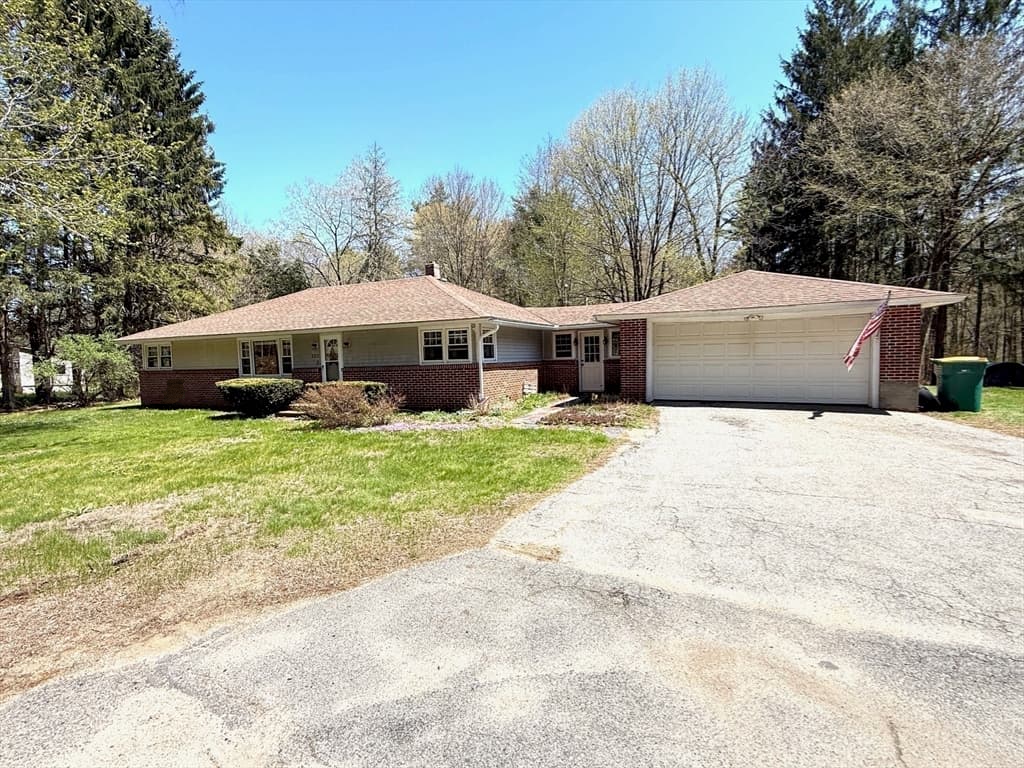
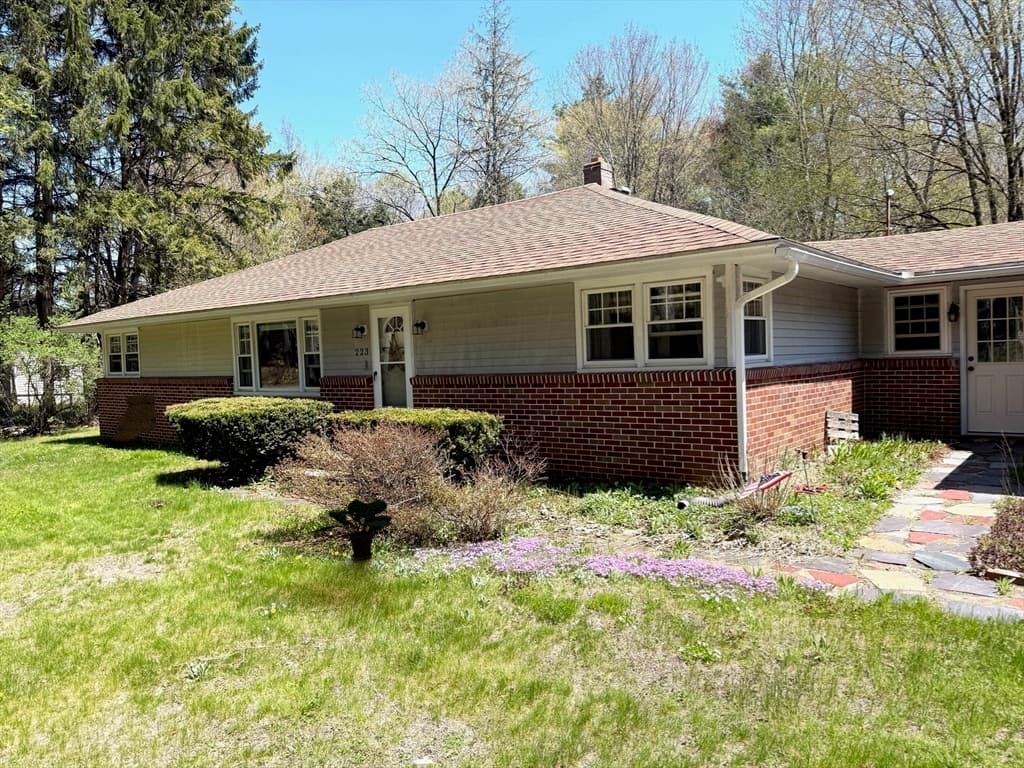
potted plant: none [315,410,350,432] -> present [310,499,393,560]

